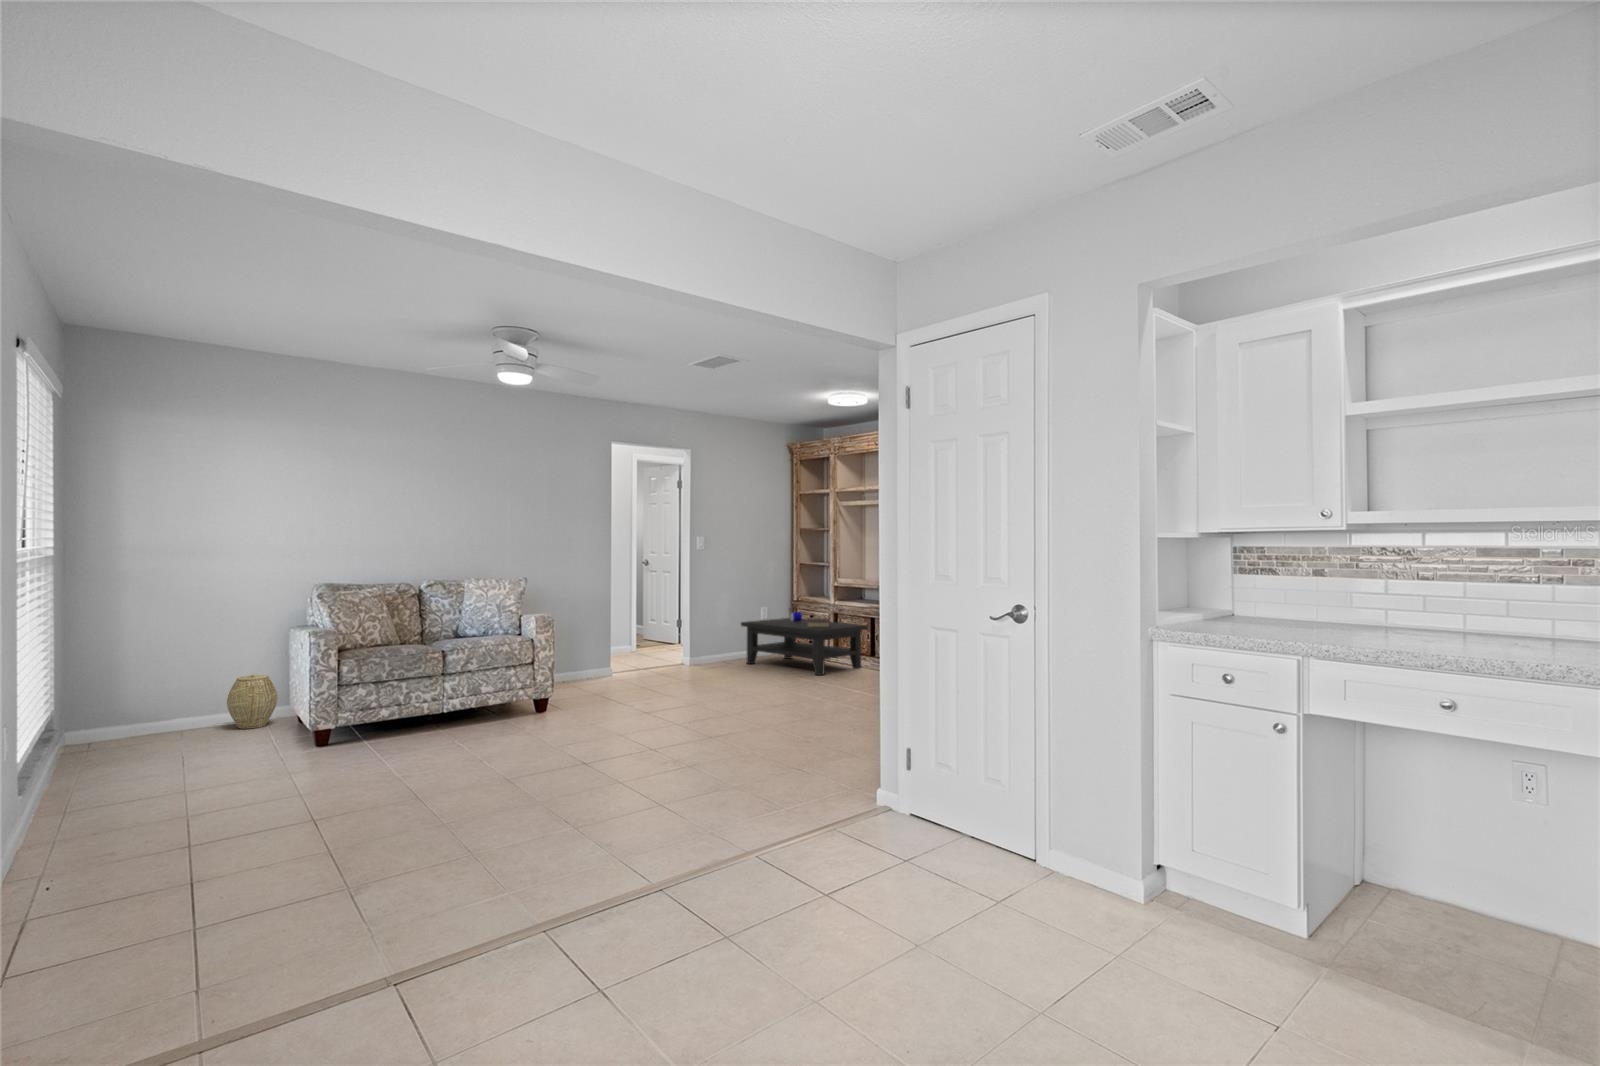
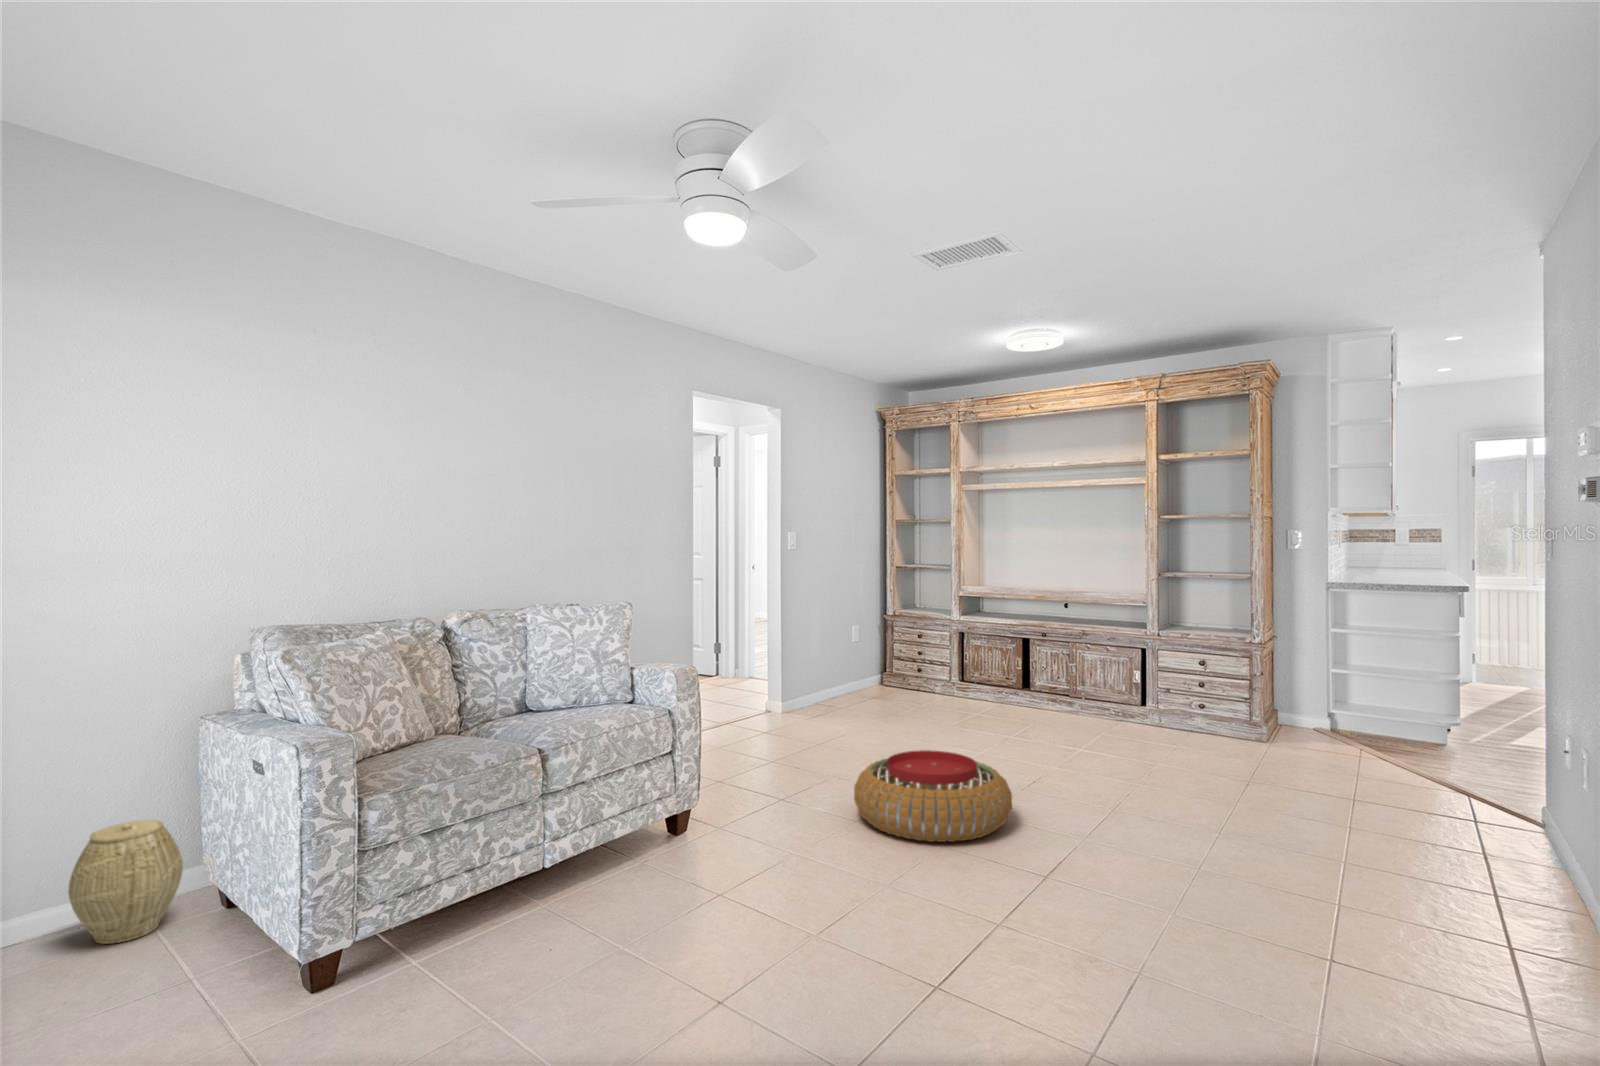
coffee table: present [741,612,868,675] -> none [845,632,1021,723]
pouf: none [642,675,738,722] -> present [854,750,1012,842]

